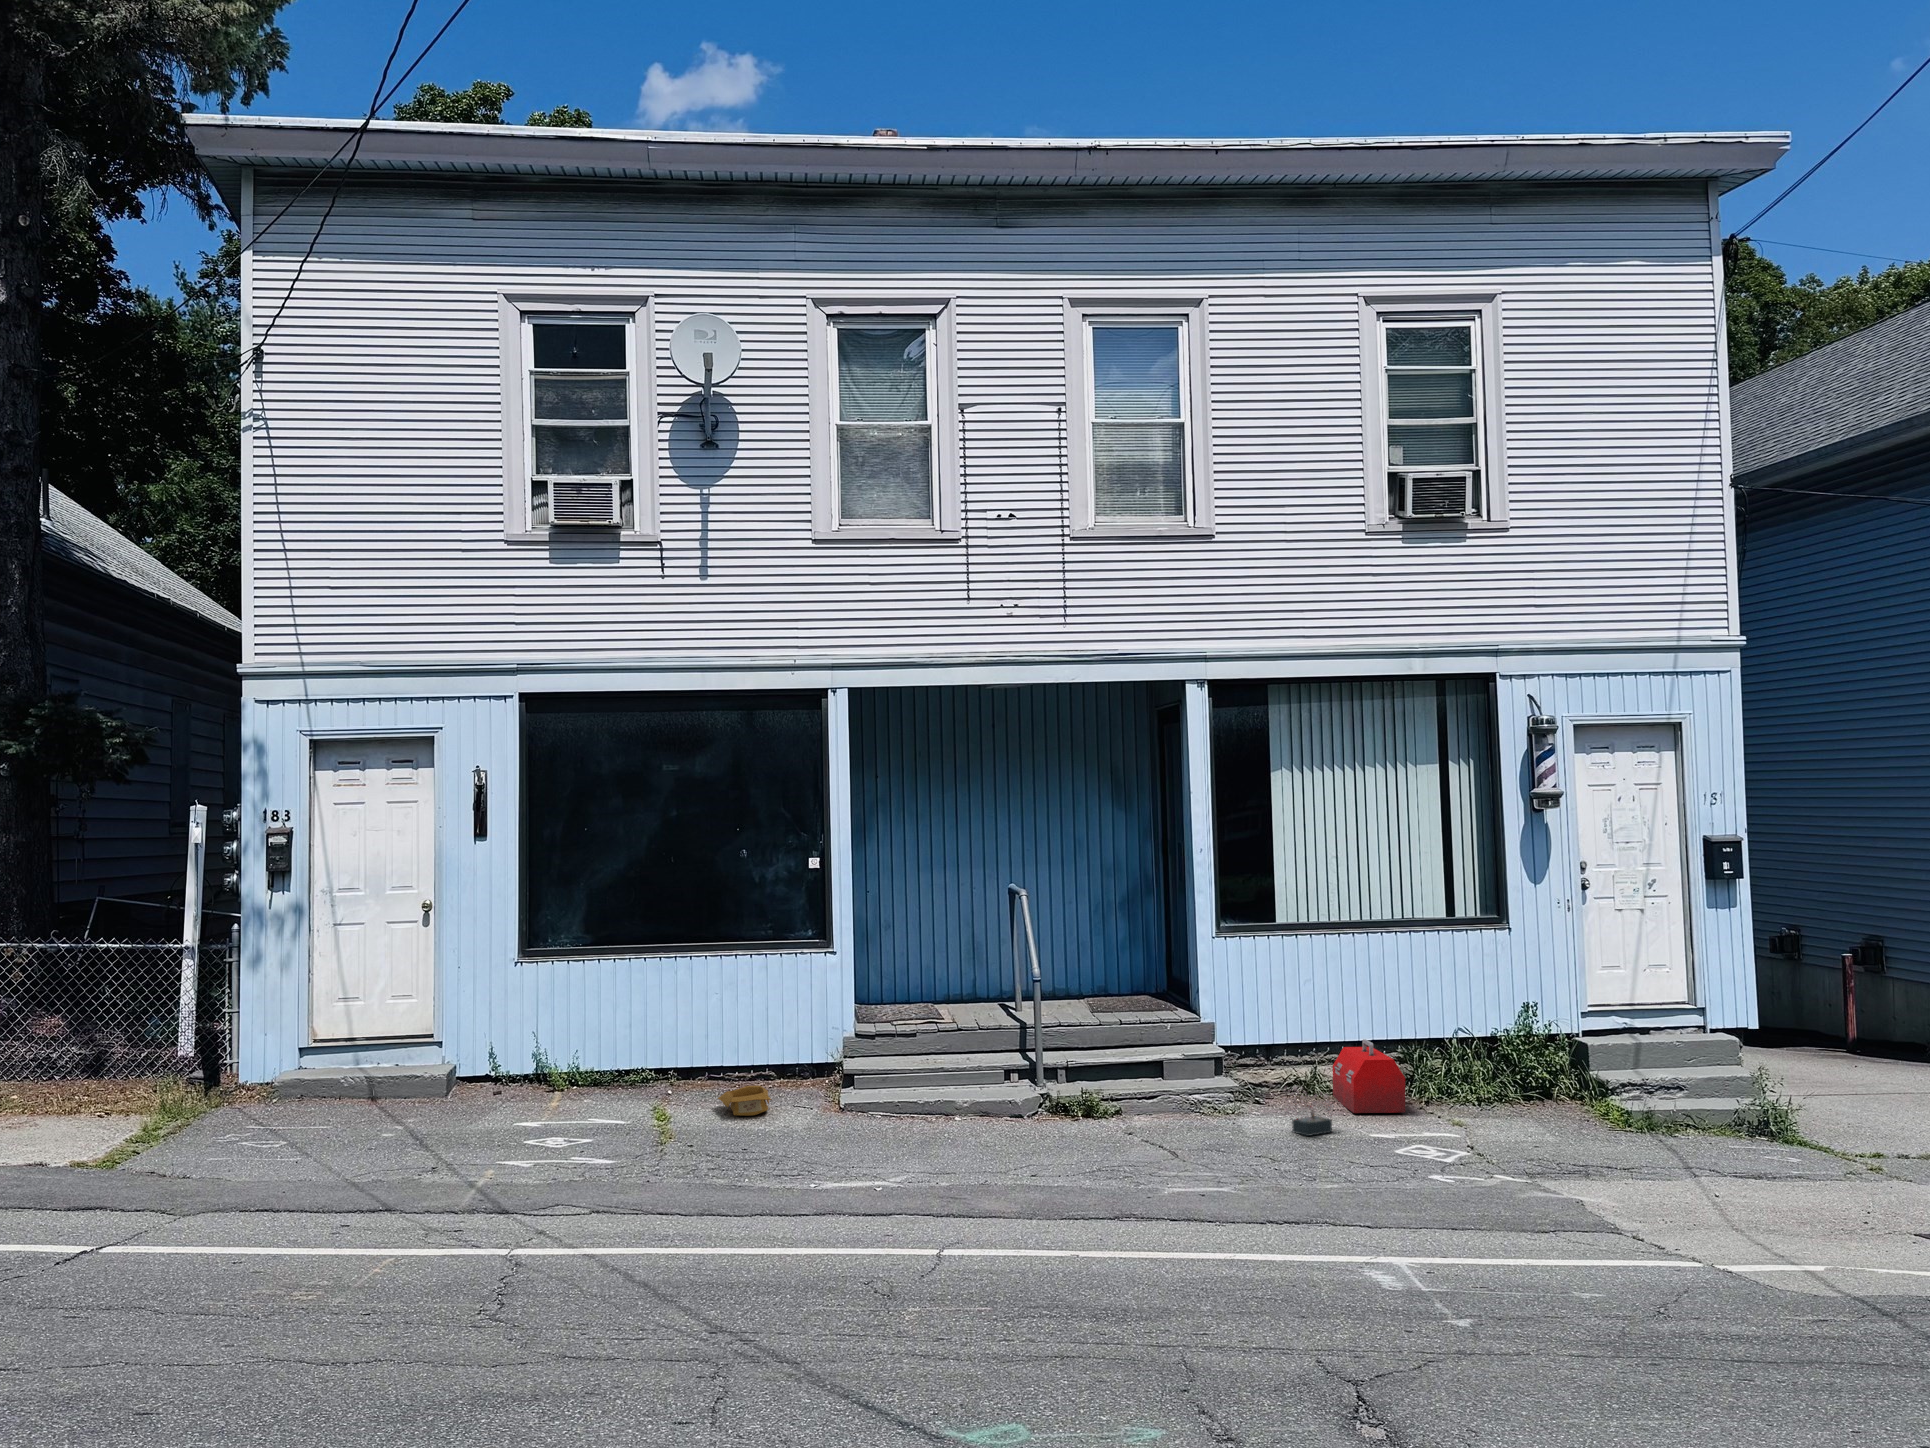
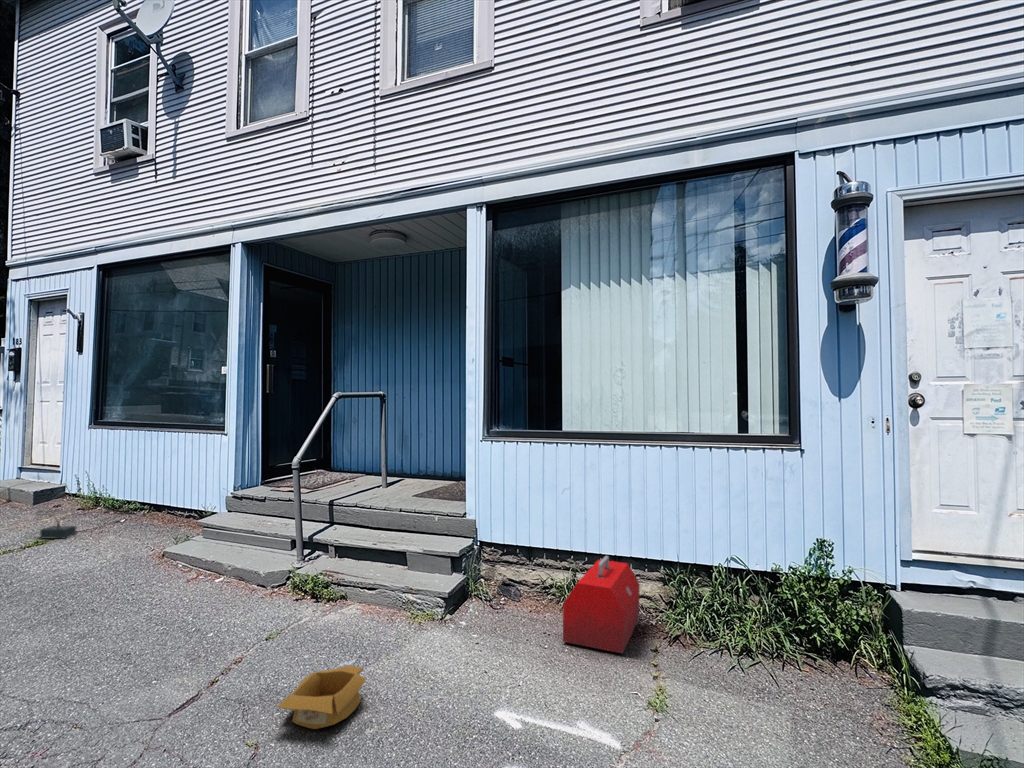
cardboard box: present [718,1086,772,1116] -> present [277,665,366,729]
decorative plant: present [1283,1087,1332,1136] -> present [34,503,81,539]

